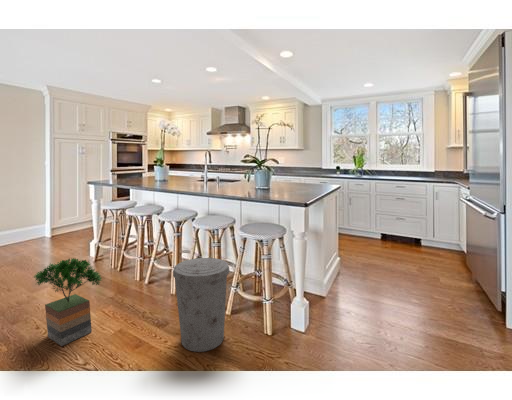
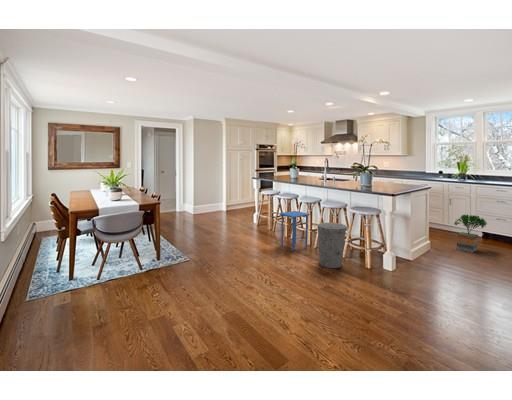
side table: none [112,236,170,314] -> present [280,211,310,251]
potted tree: present [34,258,102,346] -> present [454,215,487,253]

